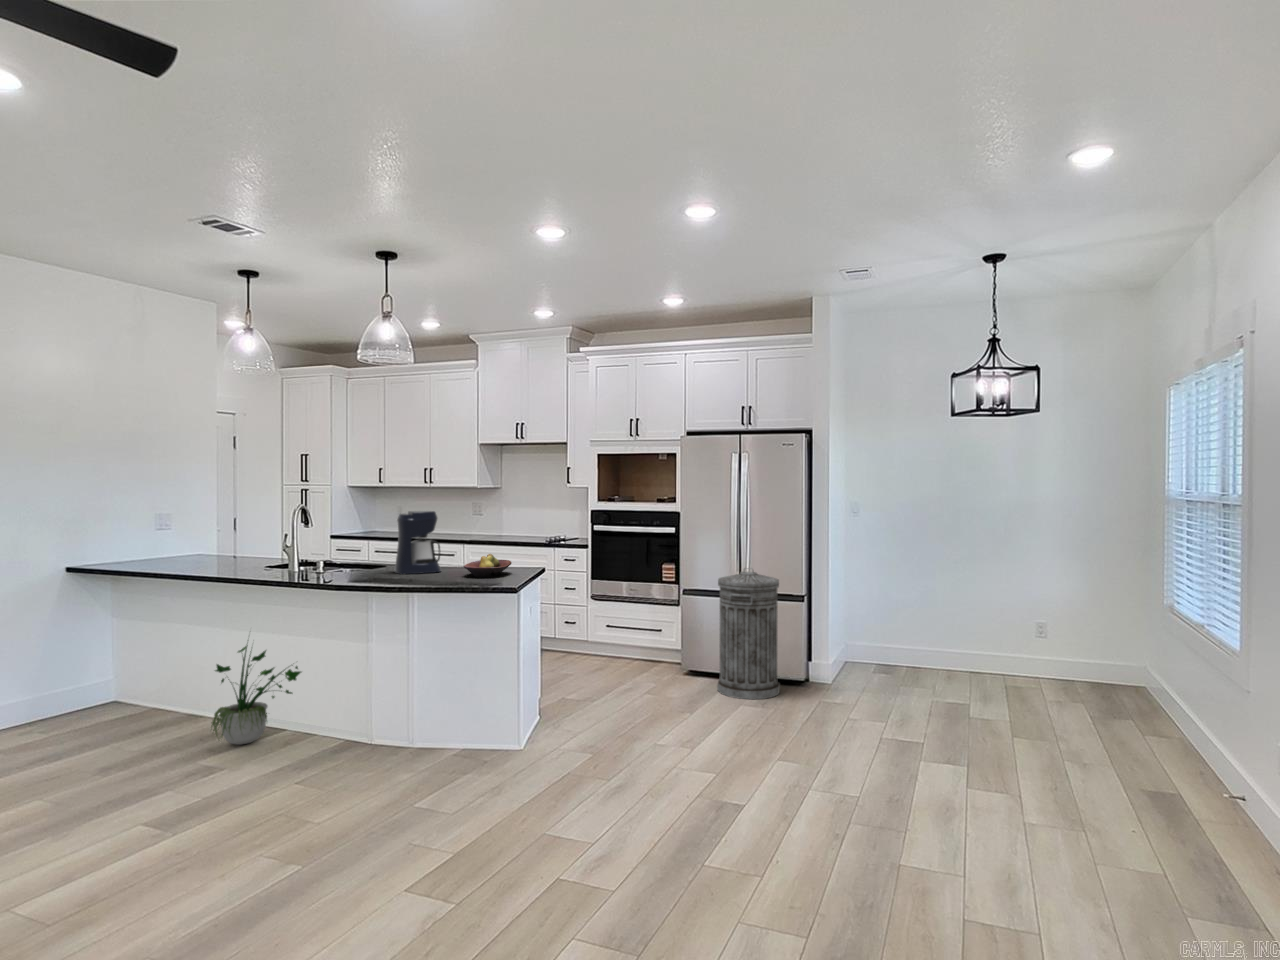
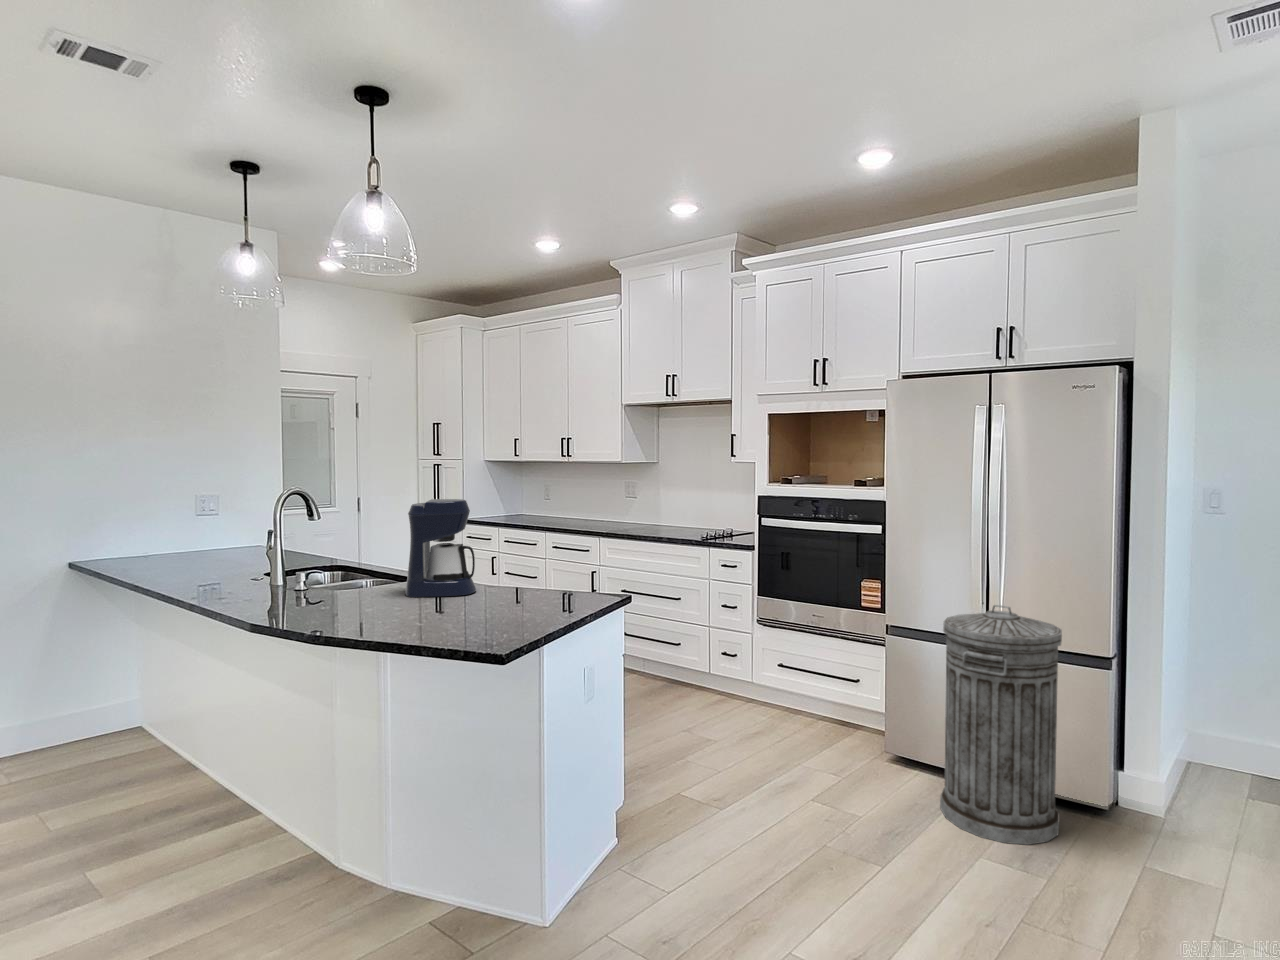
fruit bowl: present [464,554,512,578] -> none [478,572,569,615]
potted plant: present [211,645,301,745] -> none [154,657,280,829]

